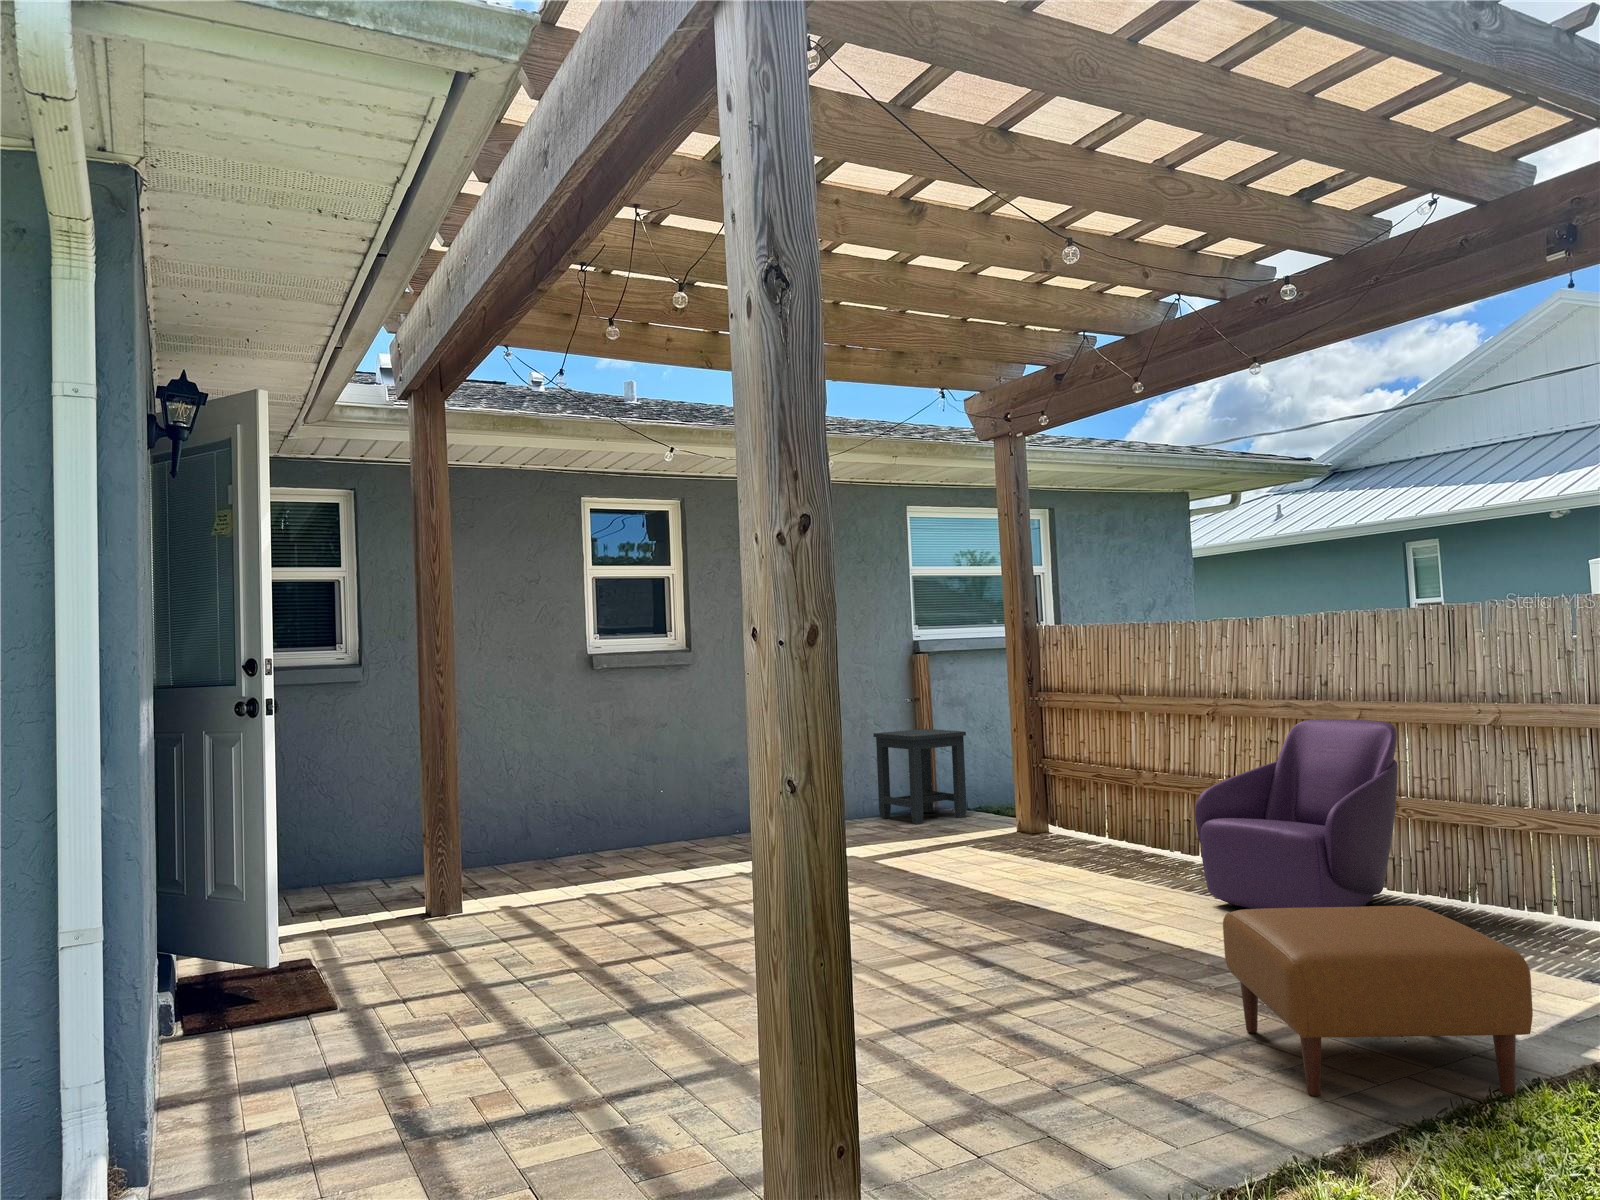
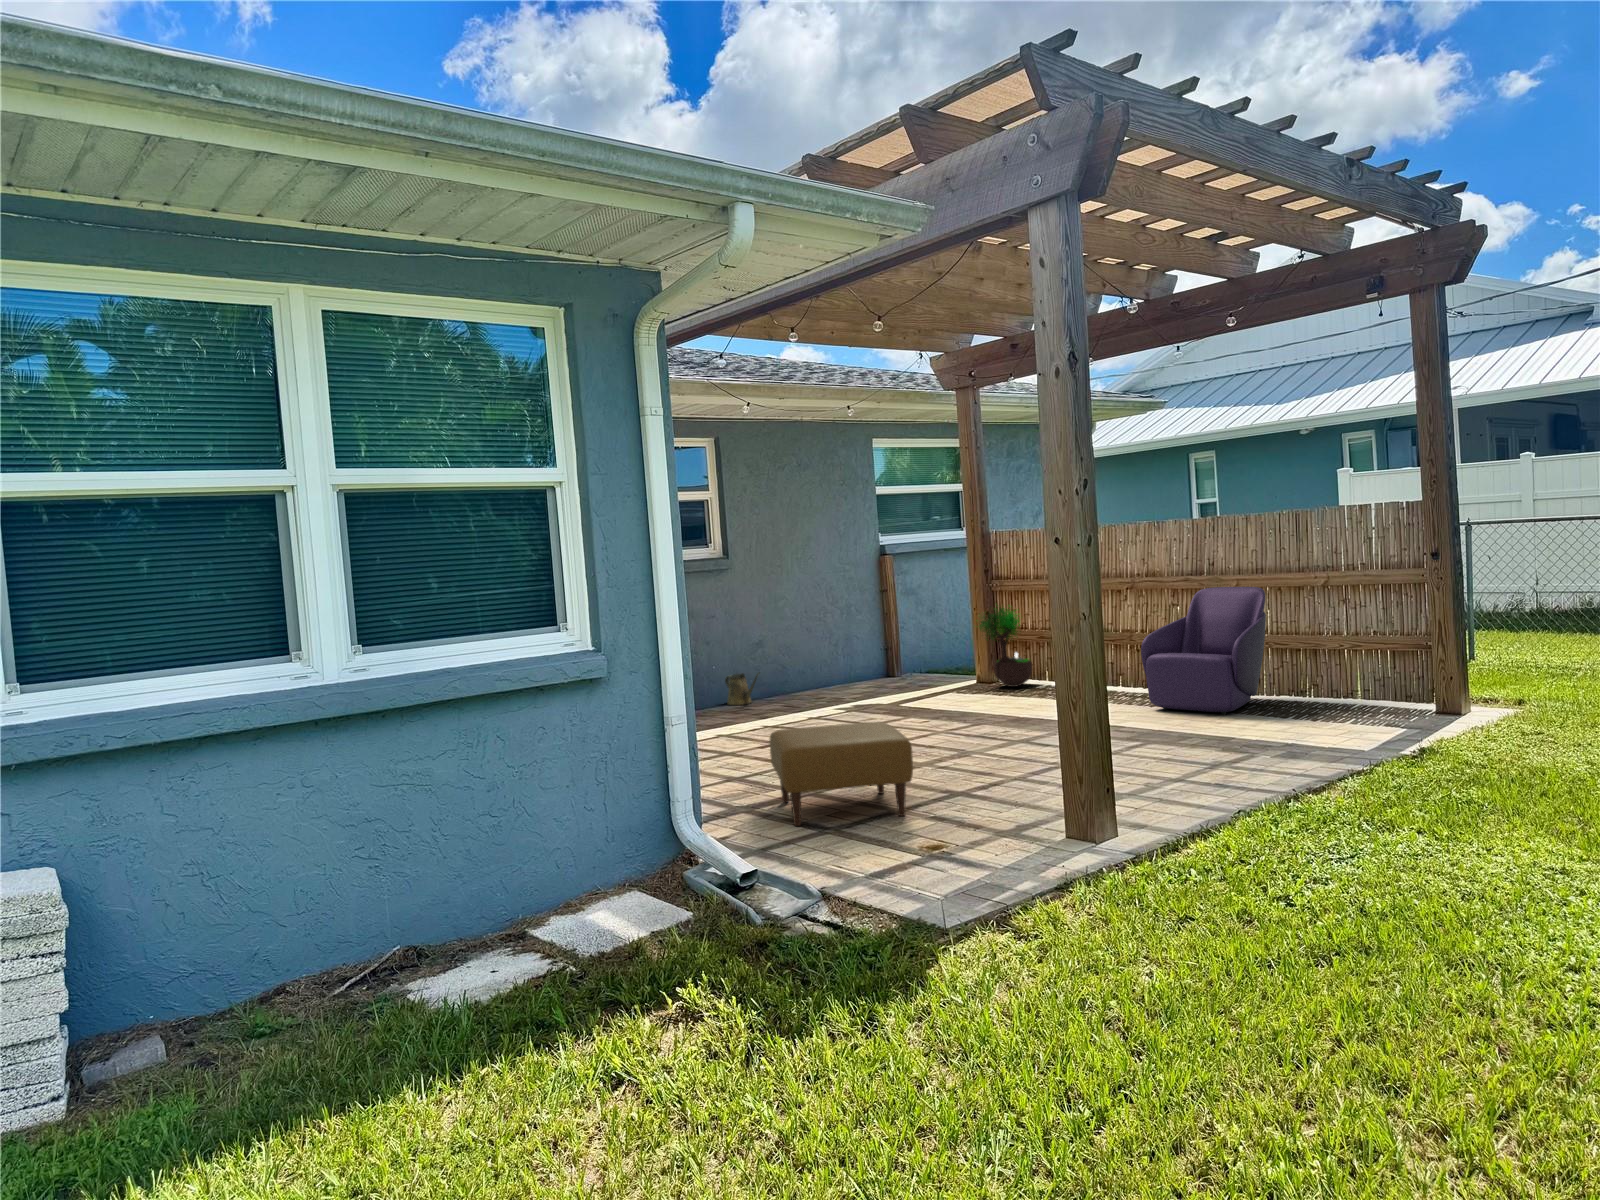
potted tree: none [1000,719,1085,843] -> present [979,605,1032,687]
side table: present [873,729,967,824] -> none [855,613,927,683]
watering can: none [675,805,711,847] -> present [725,673,759,705]
ottoman: present [1223,906,1533,1096] -> present [770,722,913,826]

